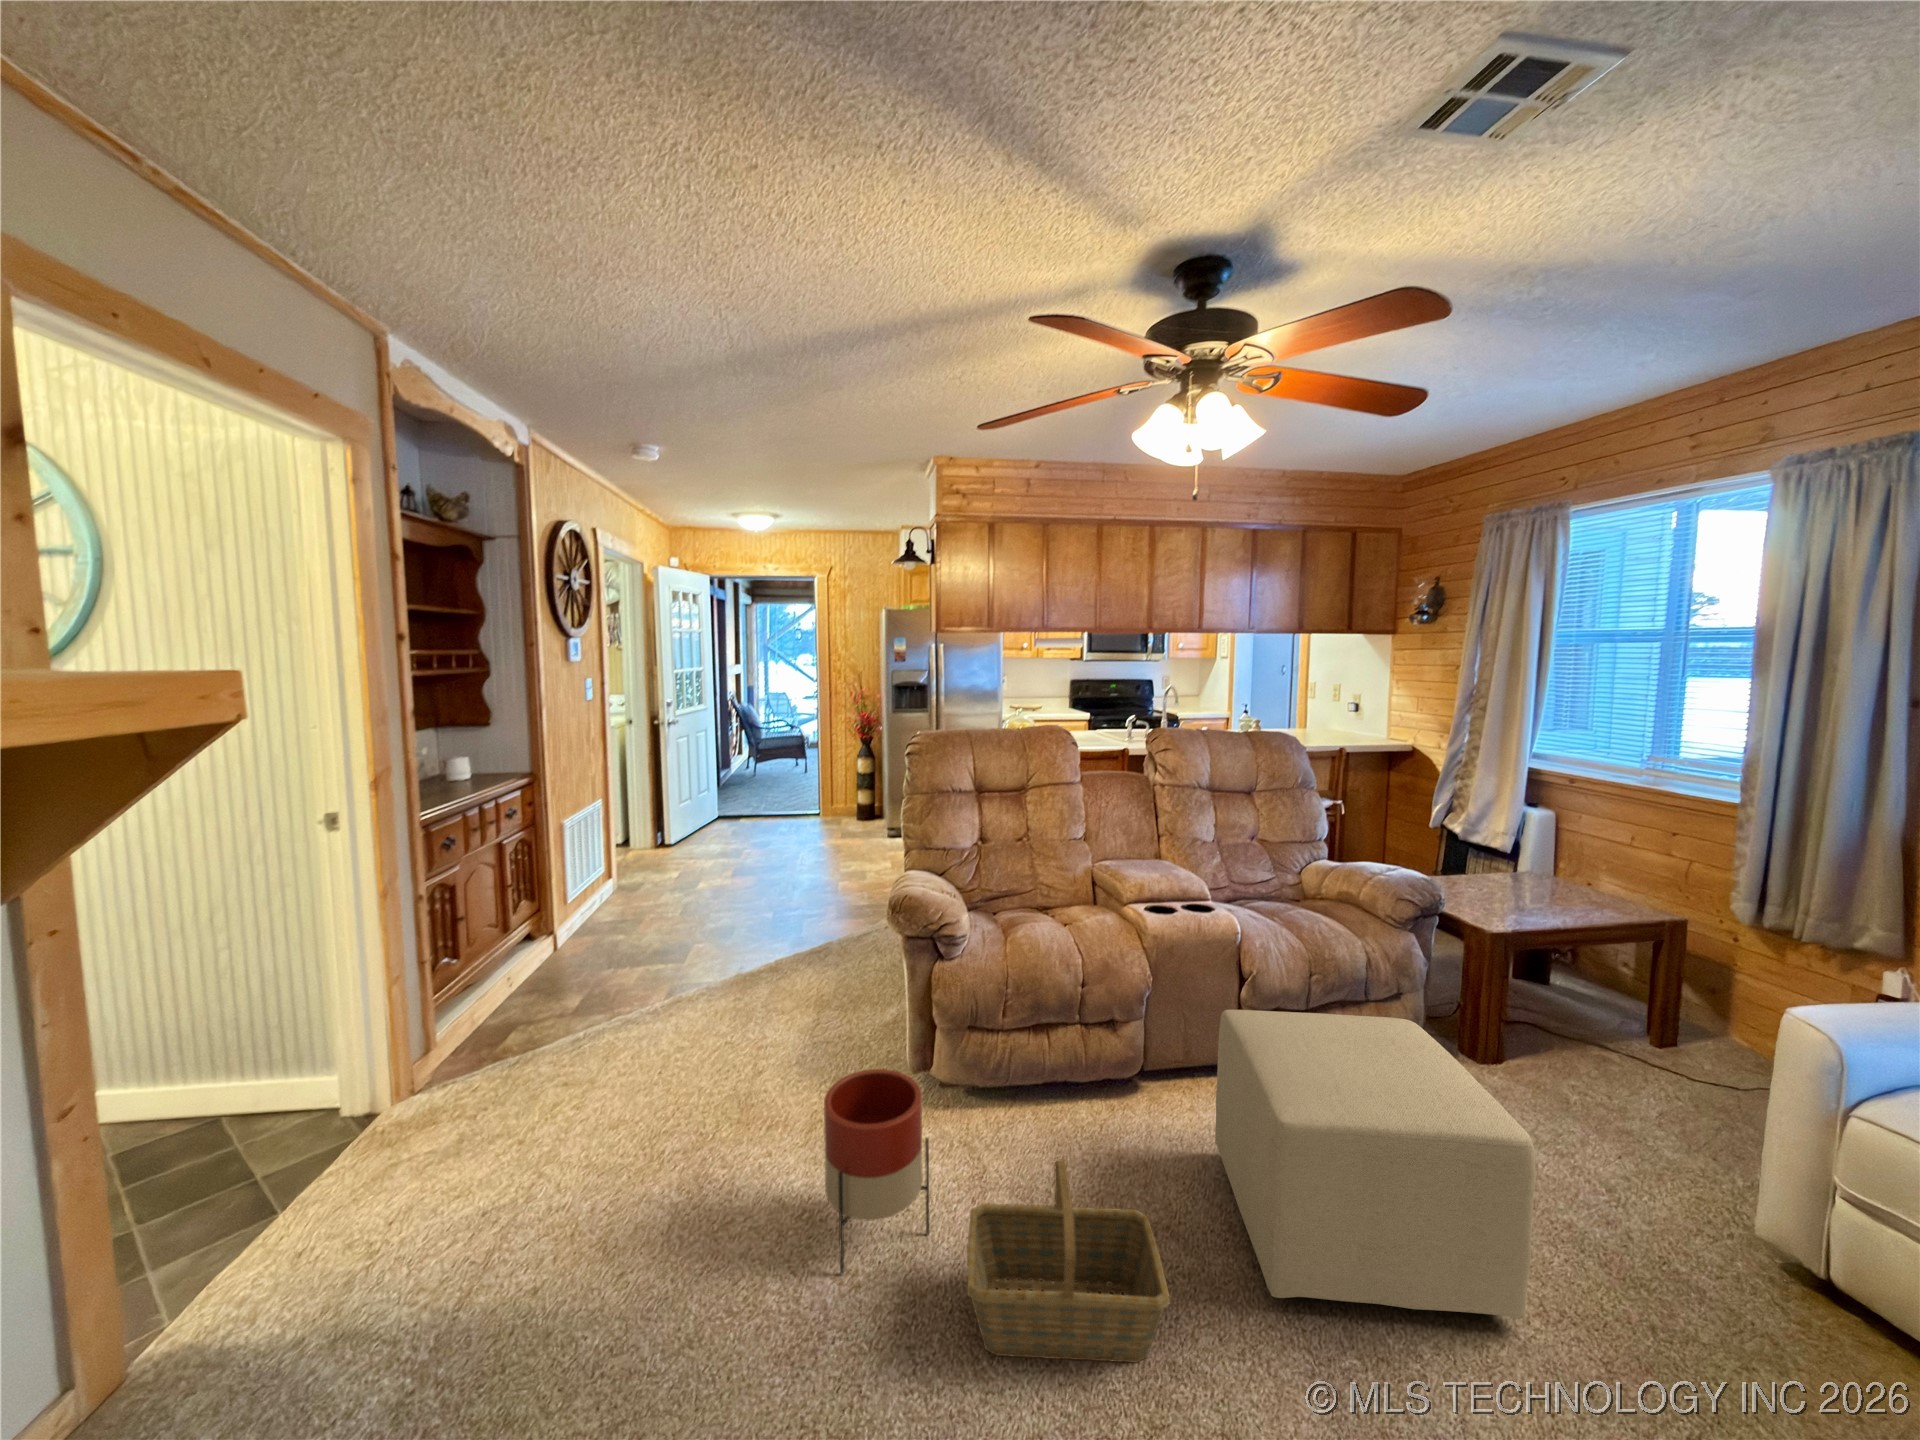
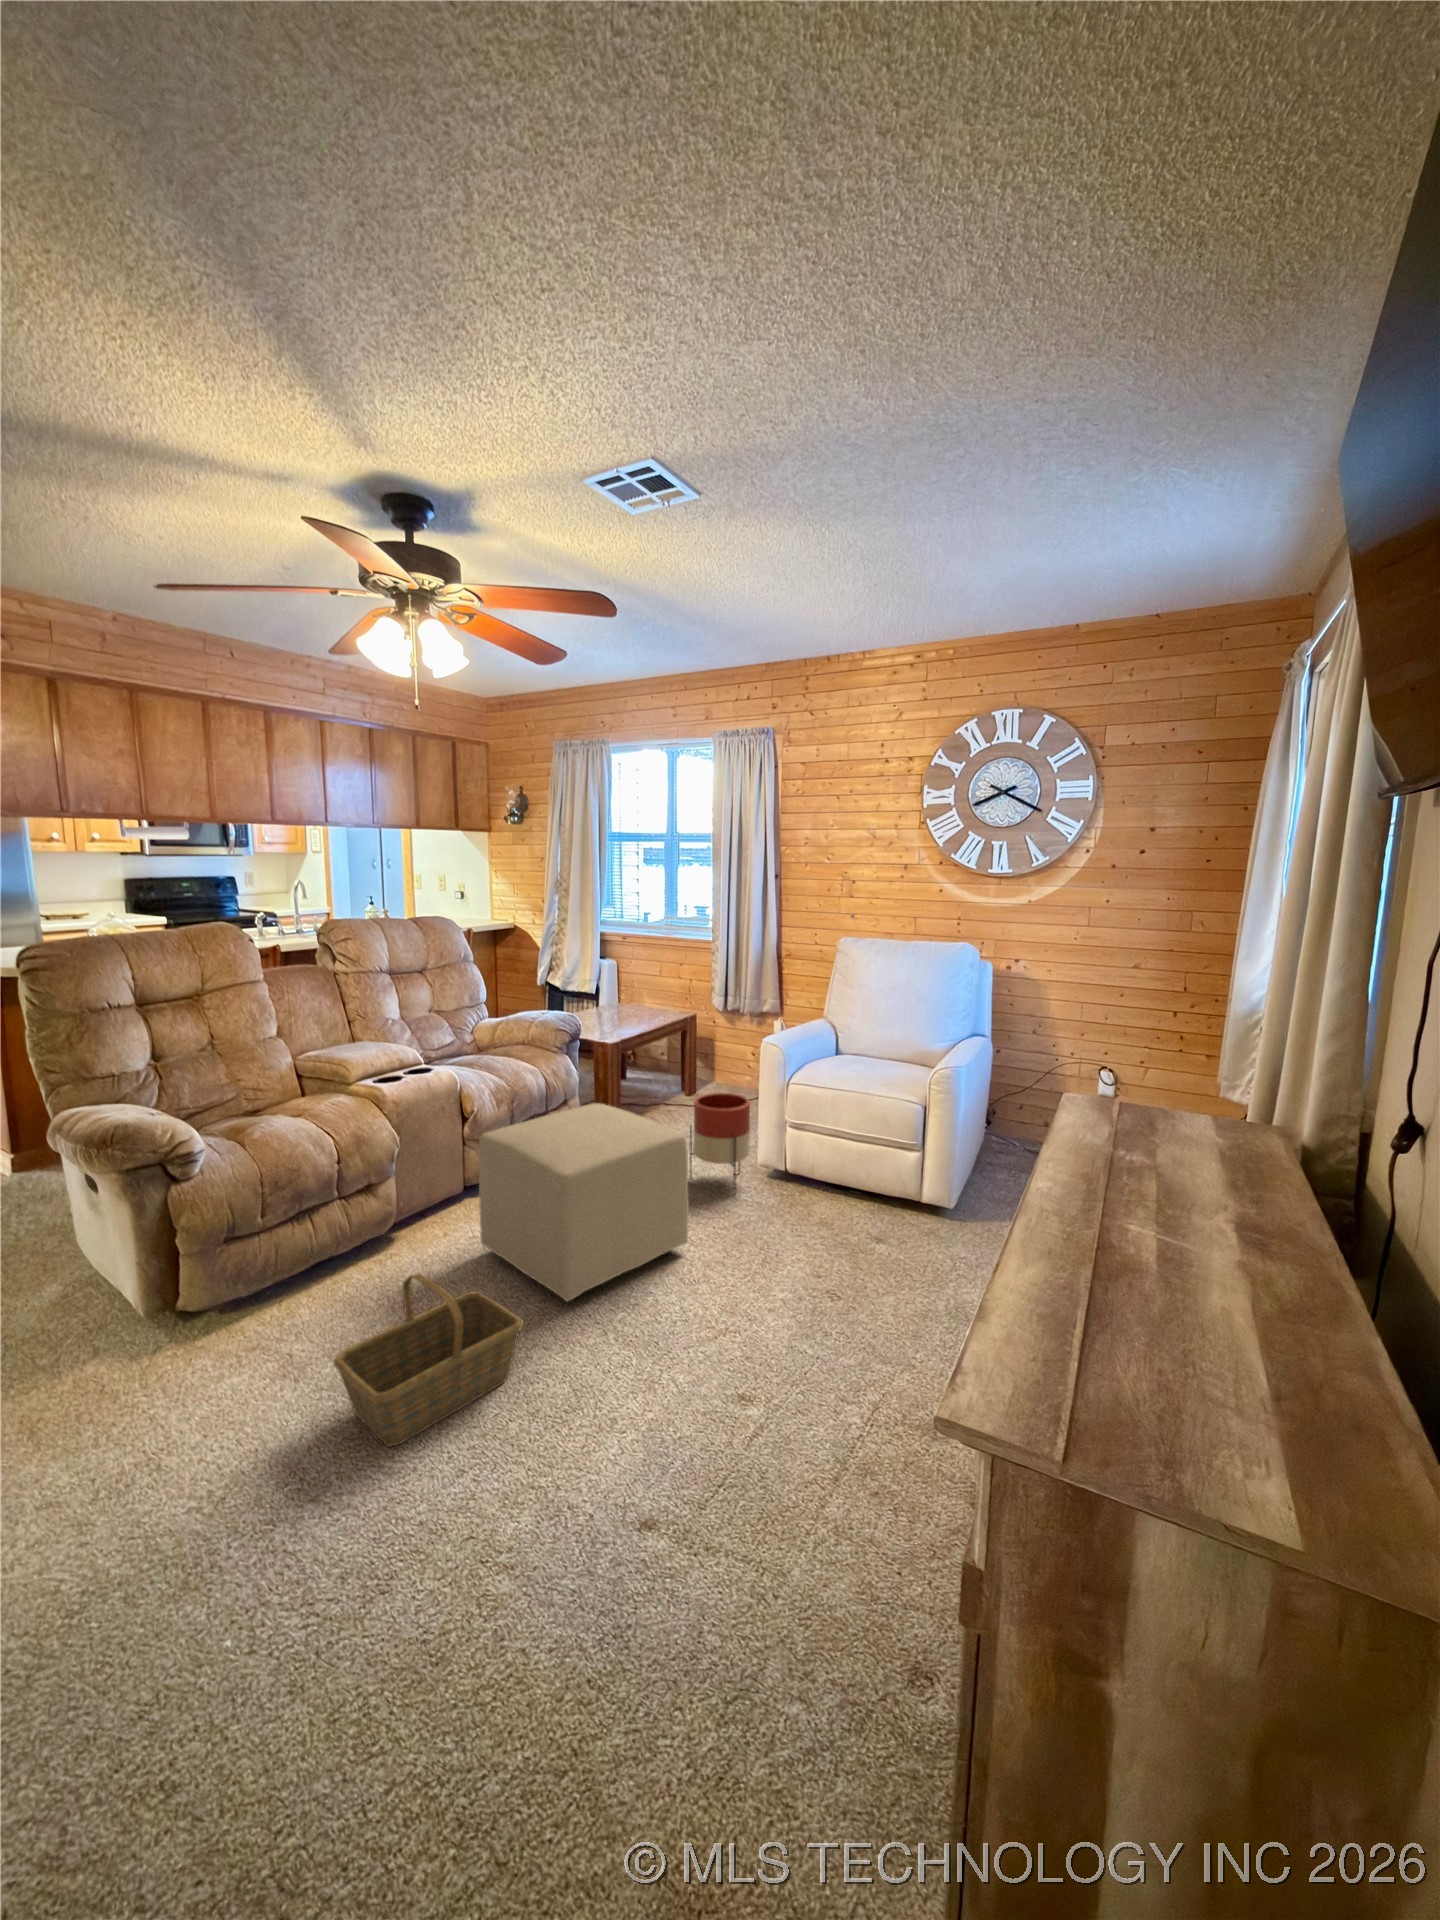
planter: present [824,1069,929,1275] -> present [690,1093,750,1194]

